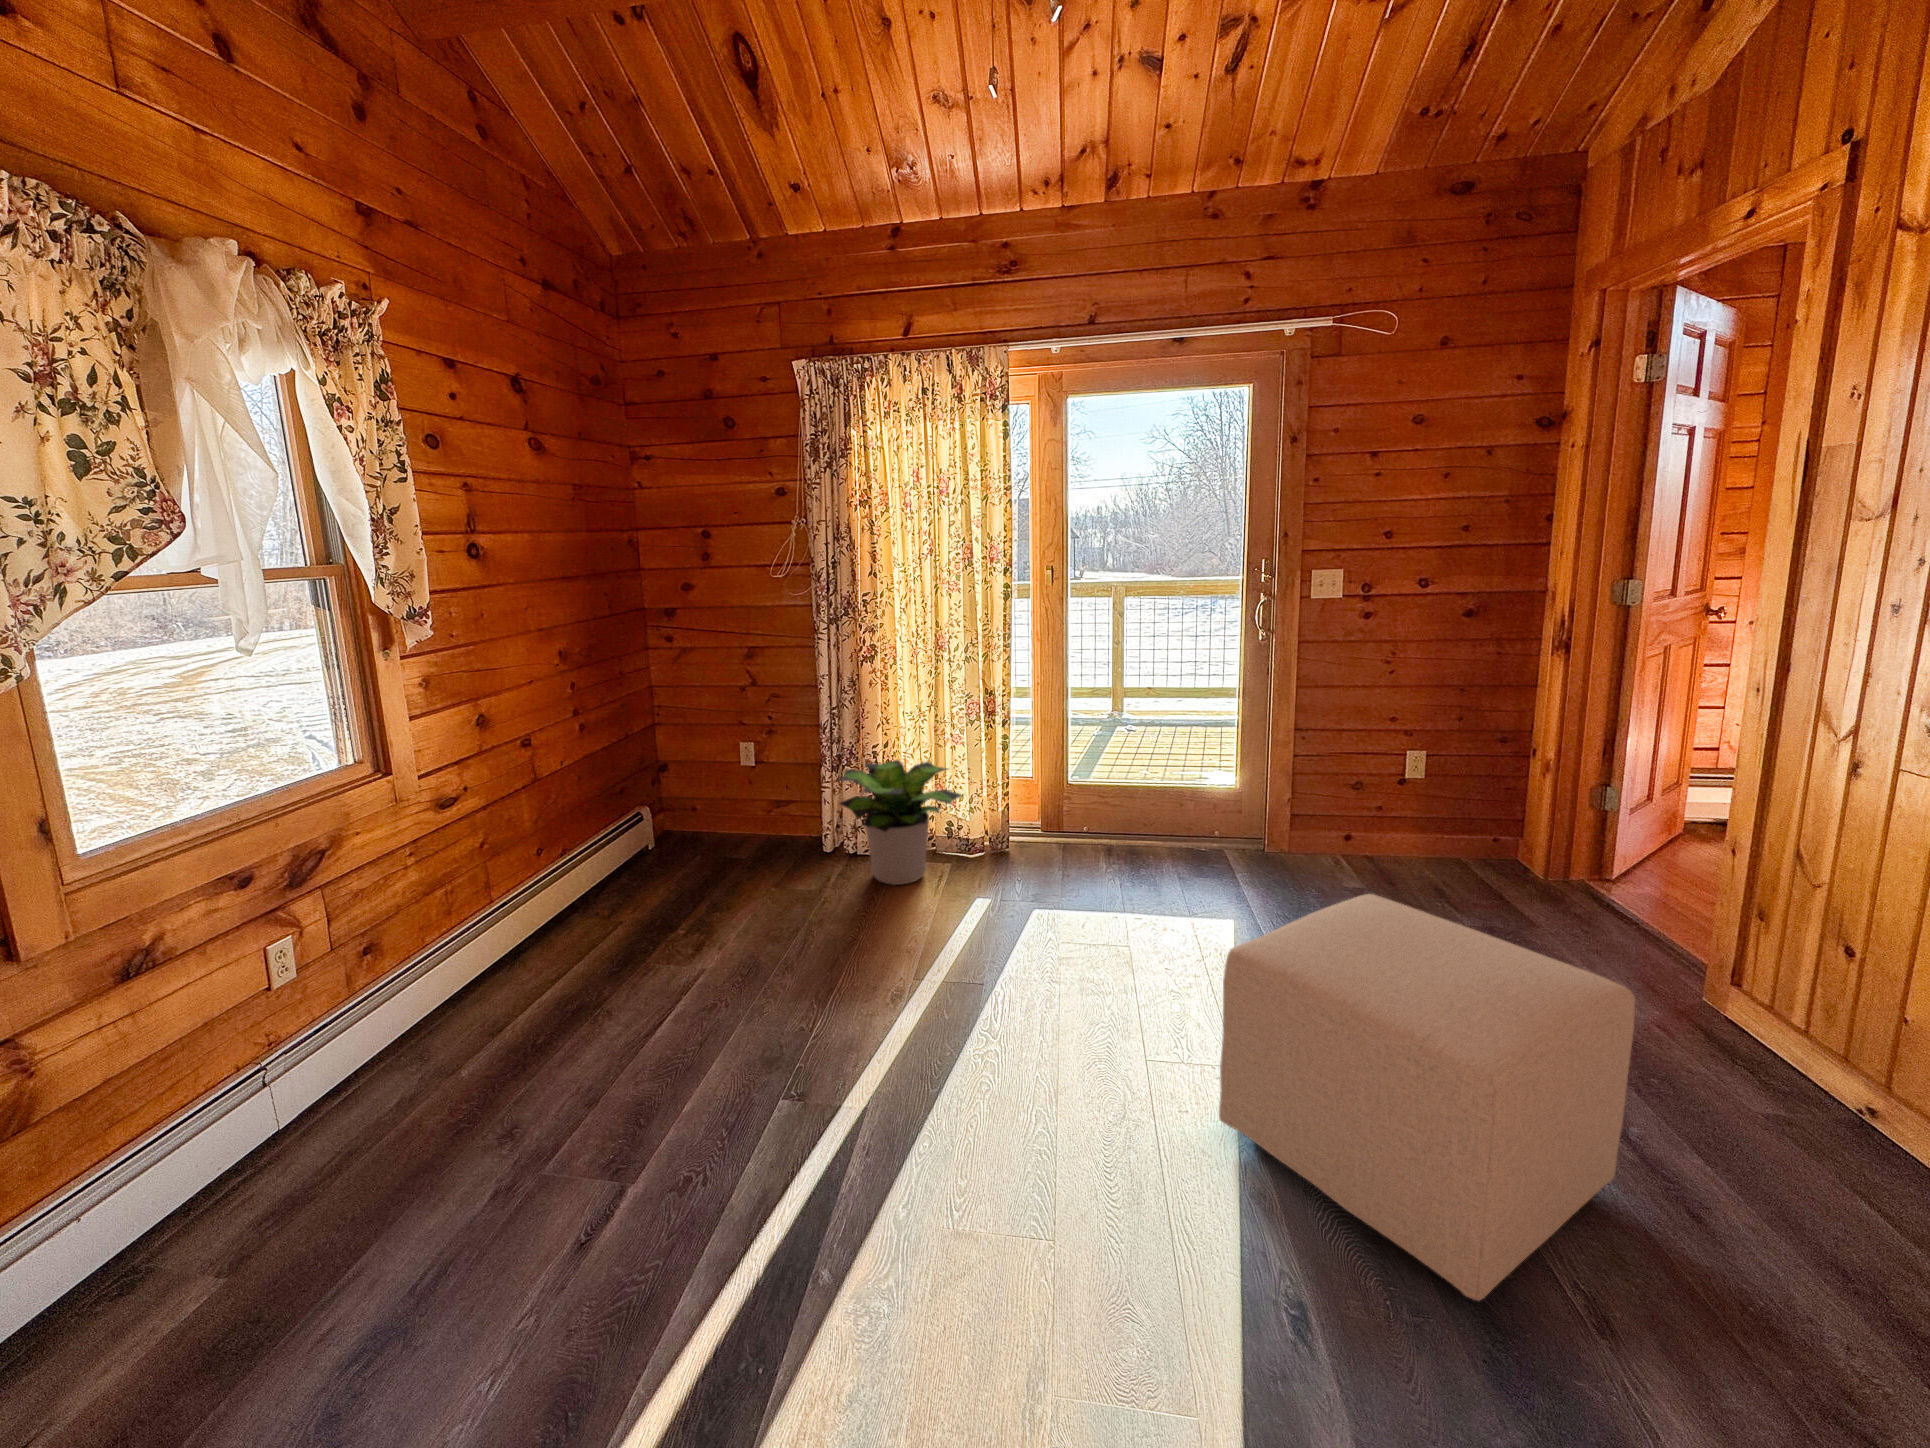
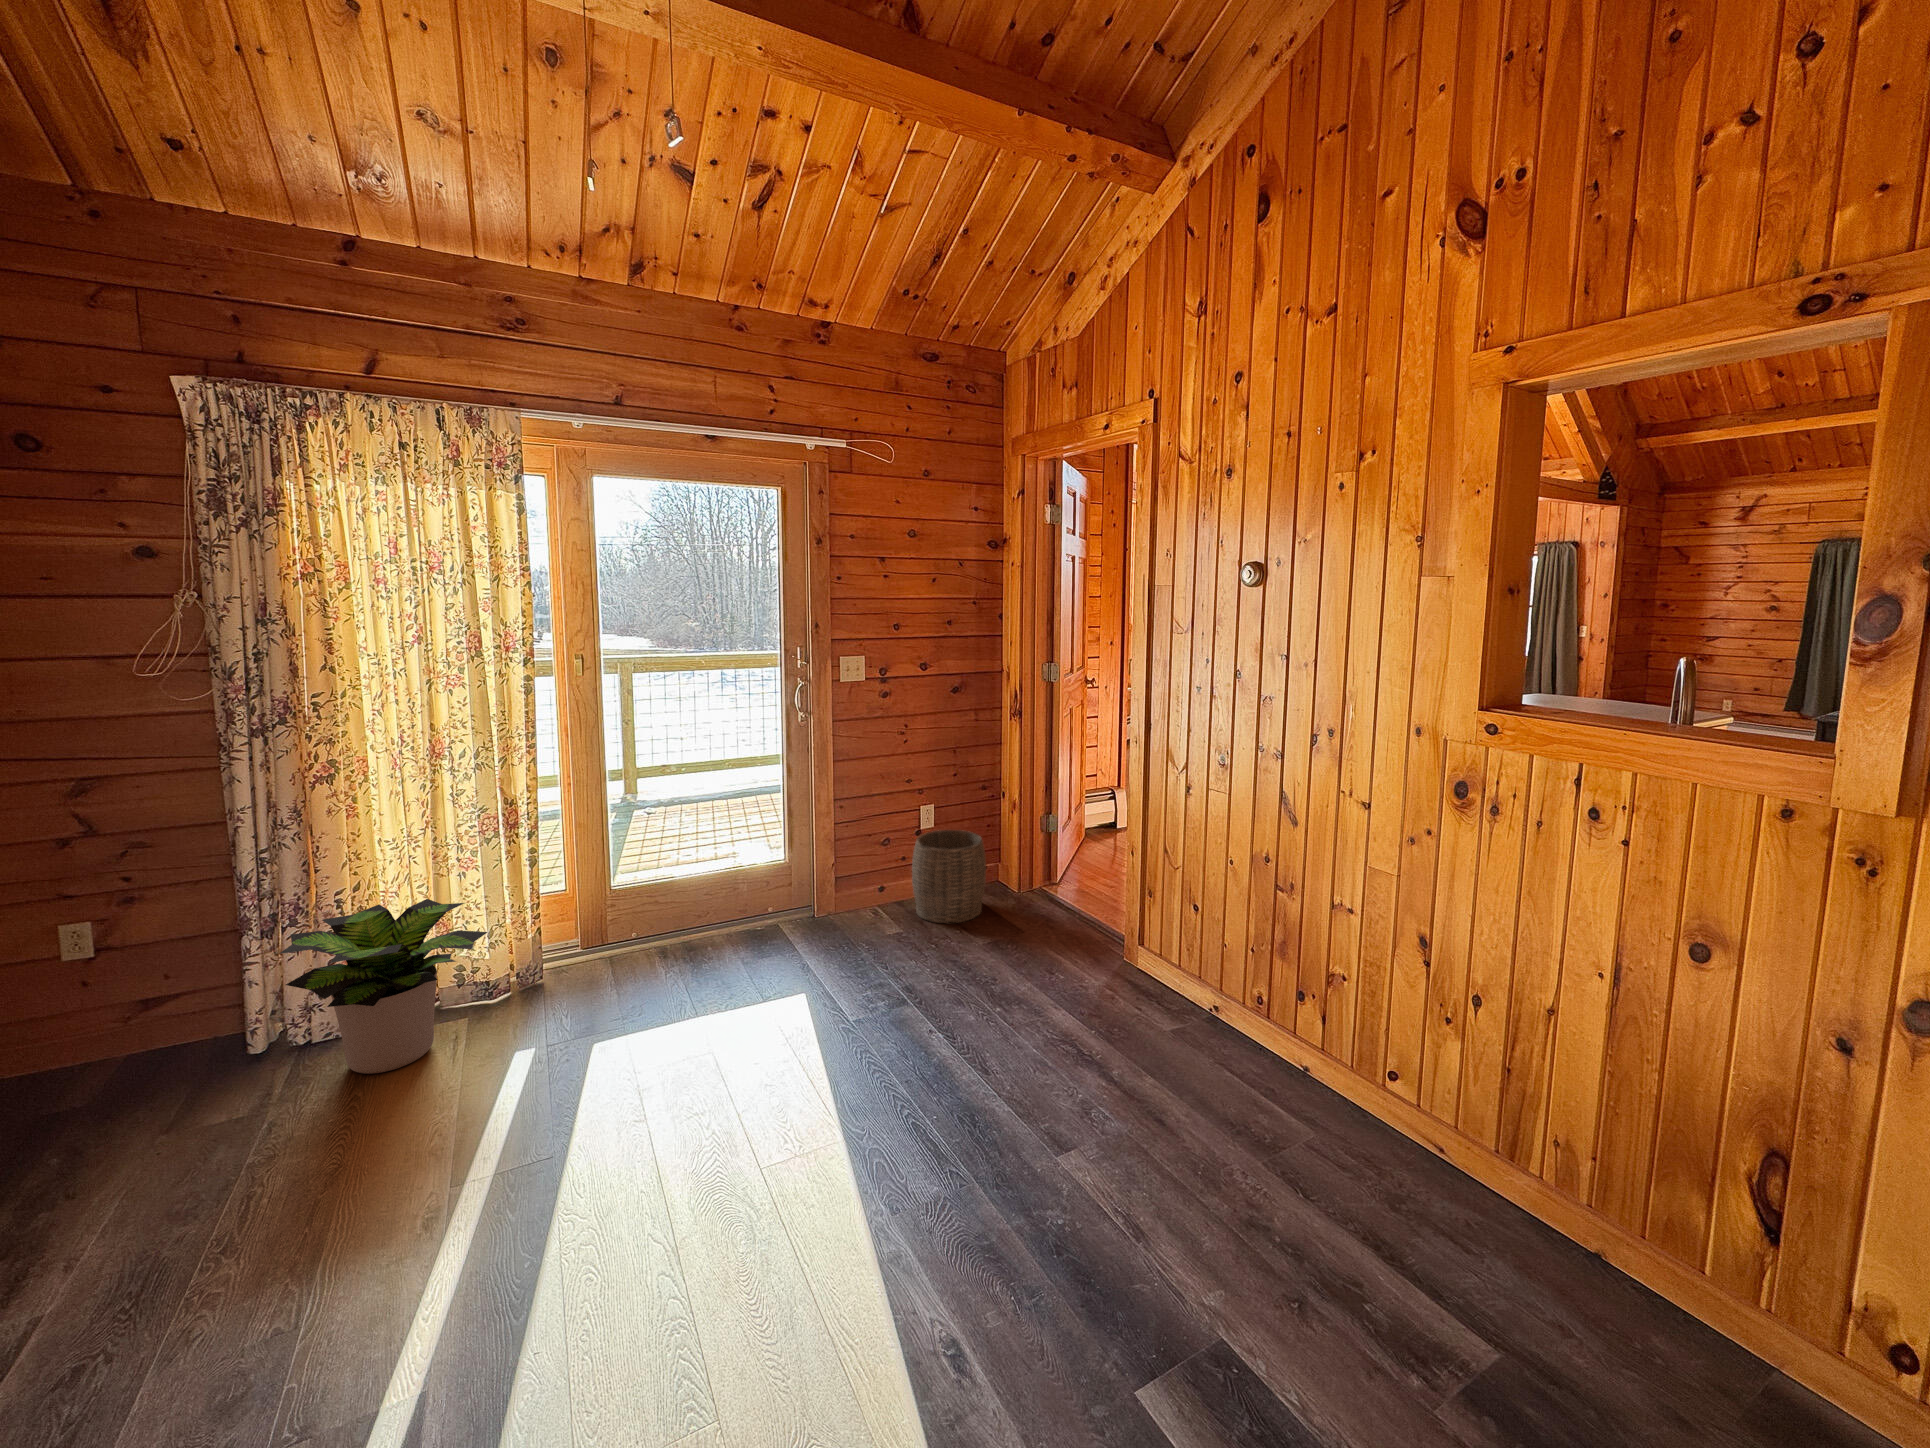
woven basket: none [1380,781,1488,894] -> present [912,830,986,923]
ottoman: present [1219,894,1635,1301] -> none [834,945,1107,1256]

